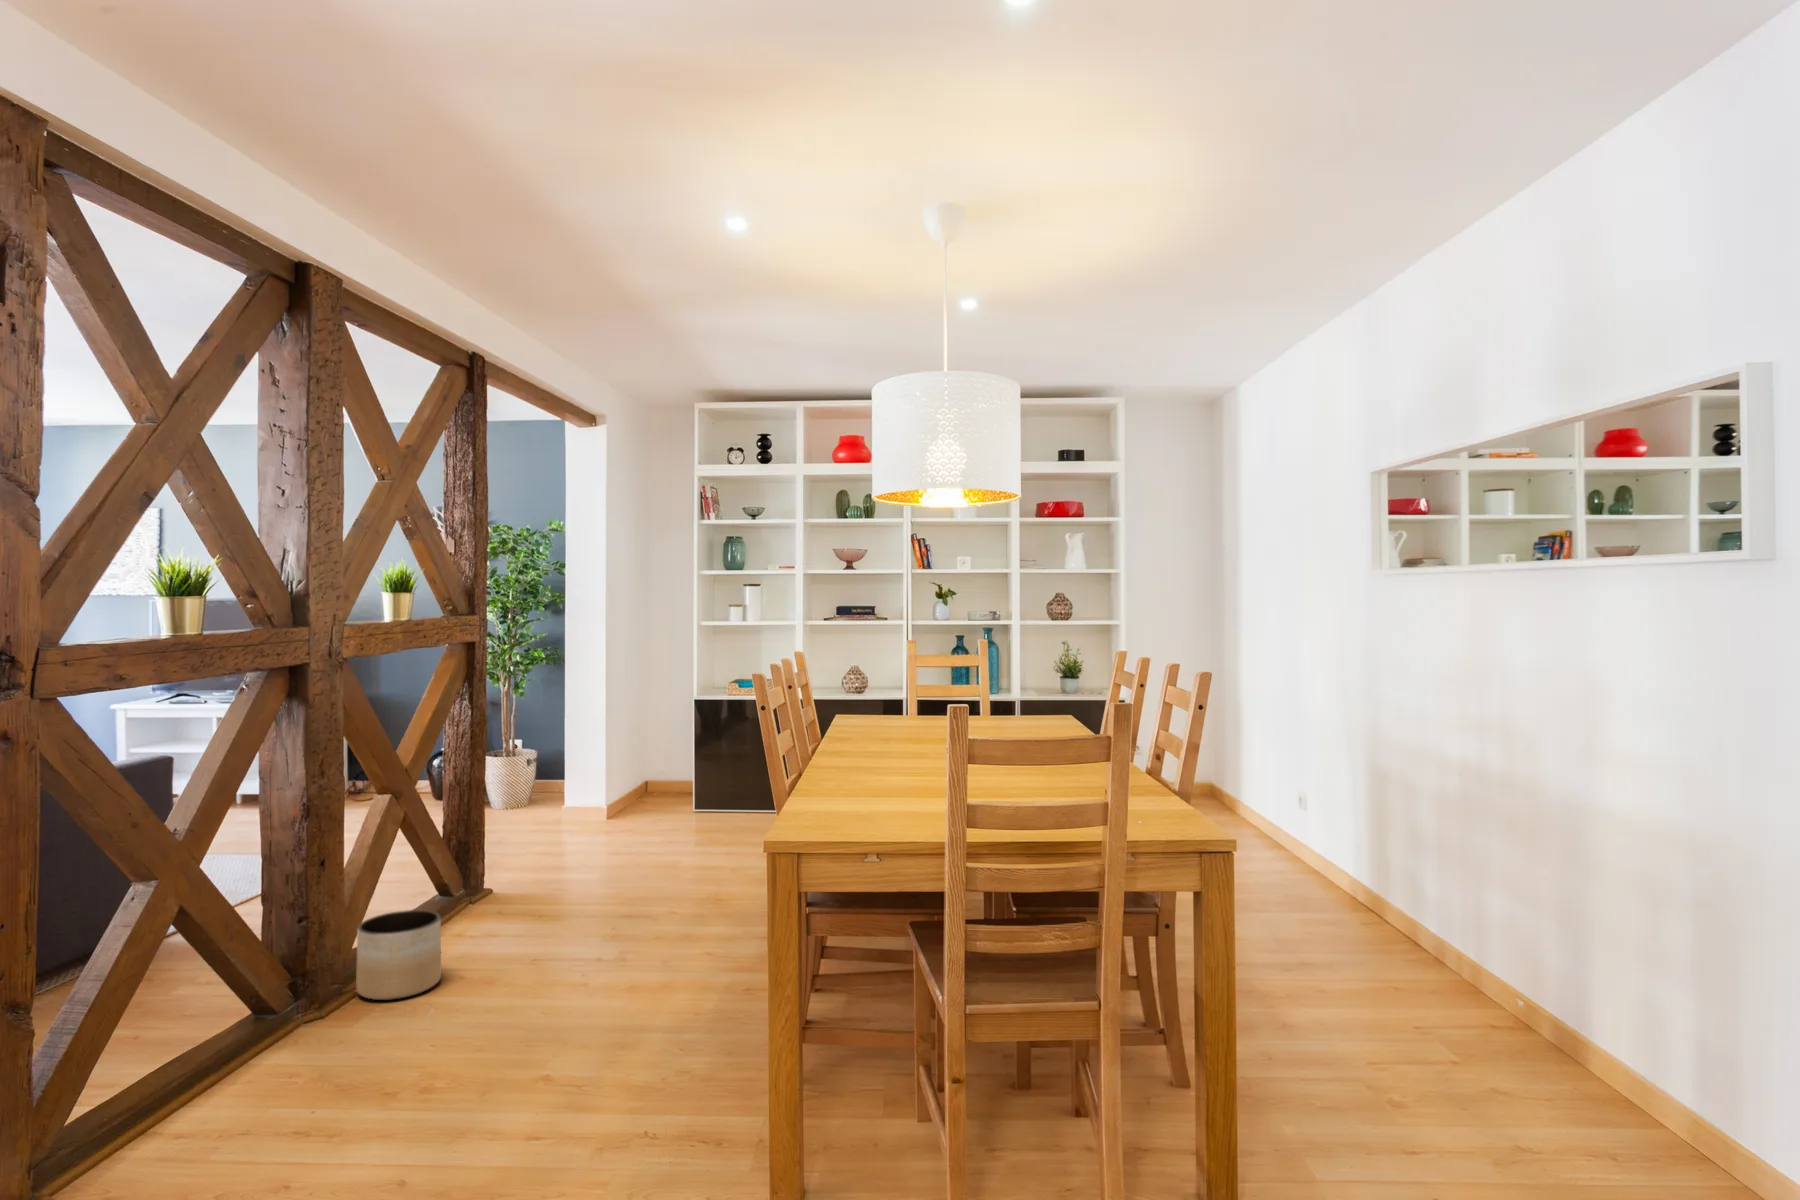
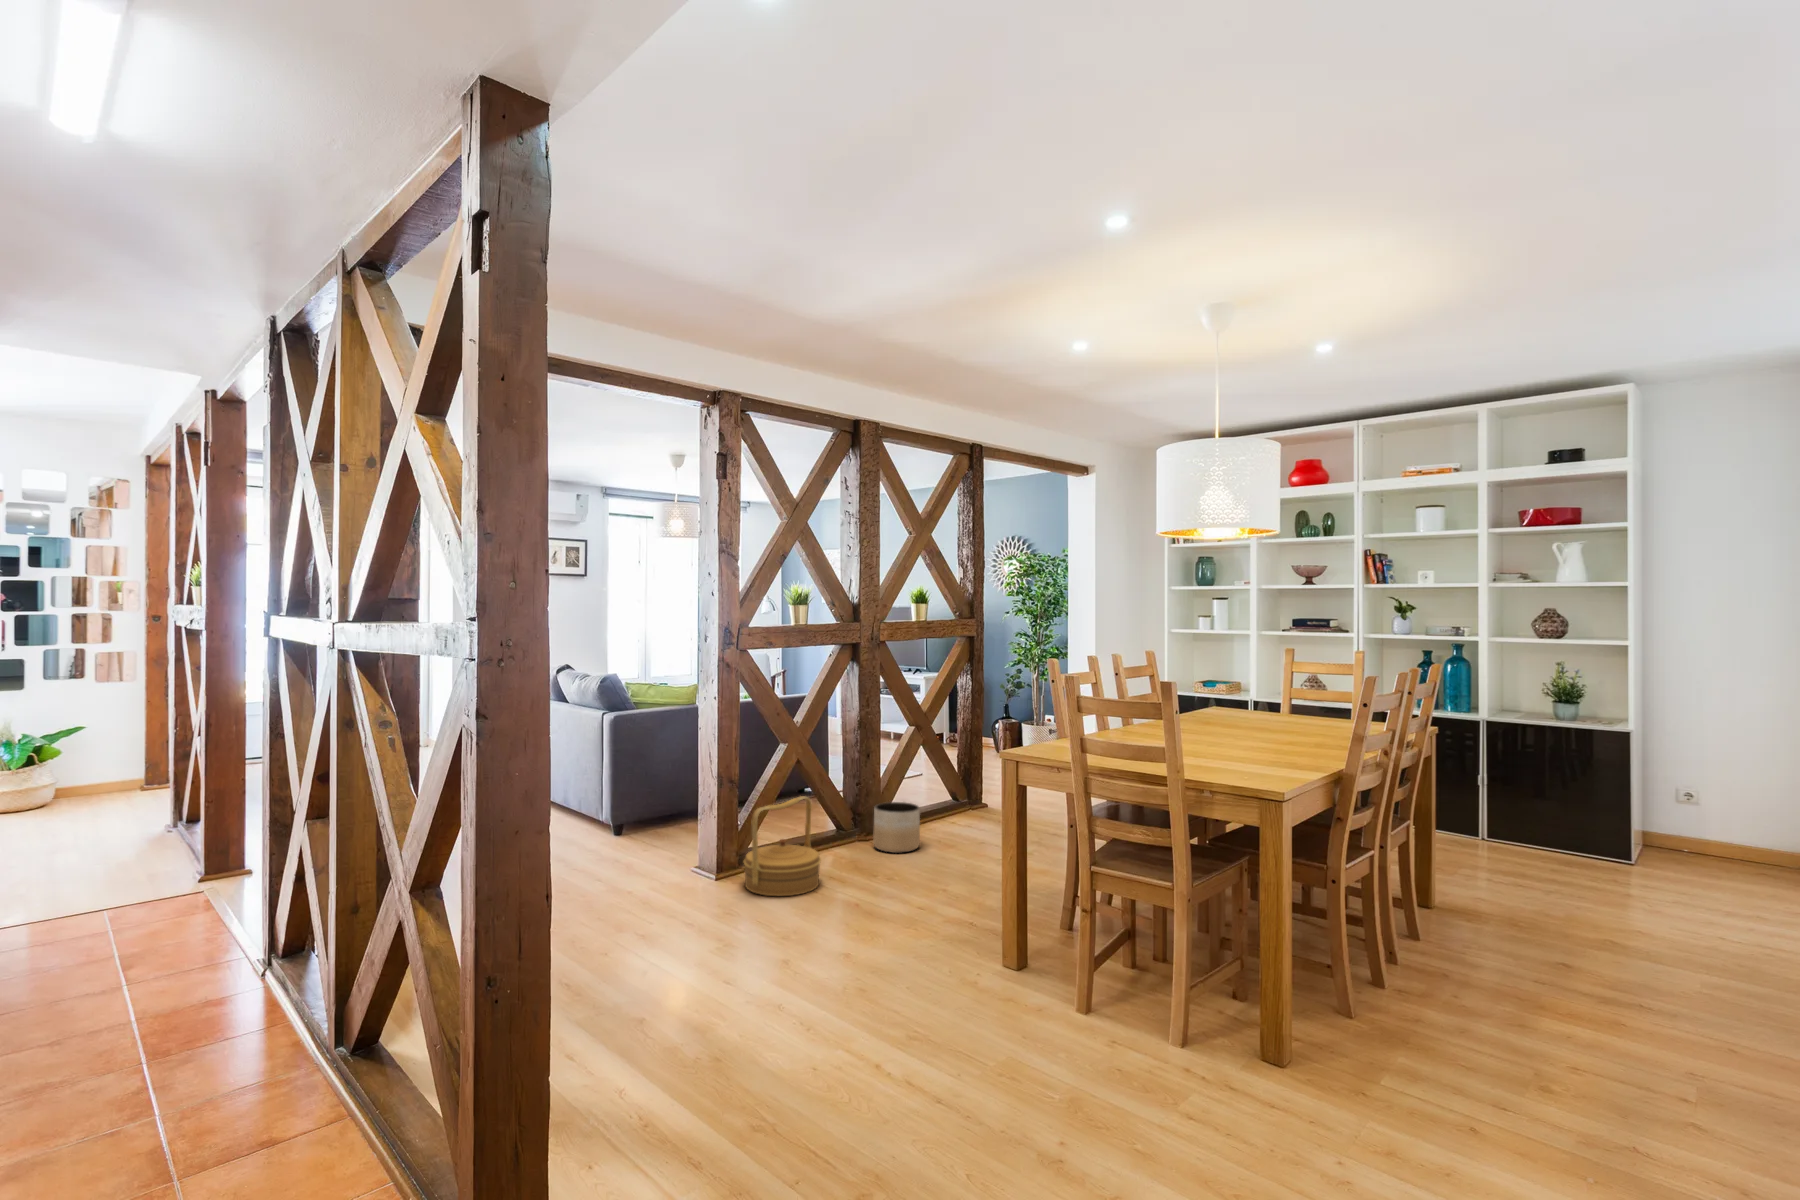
woven basket: none [124,944,304,1164] -> present [744,796,821,896]

